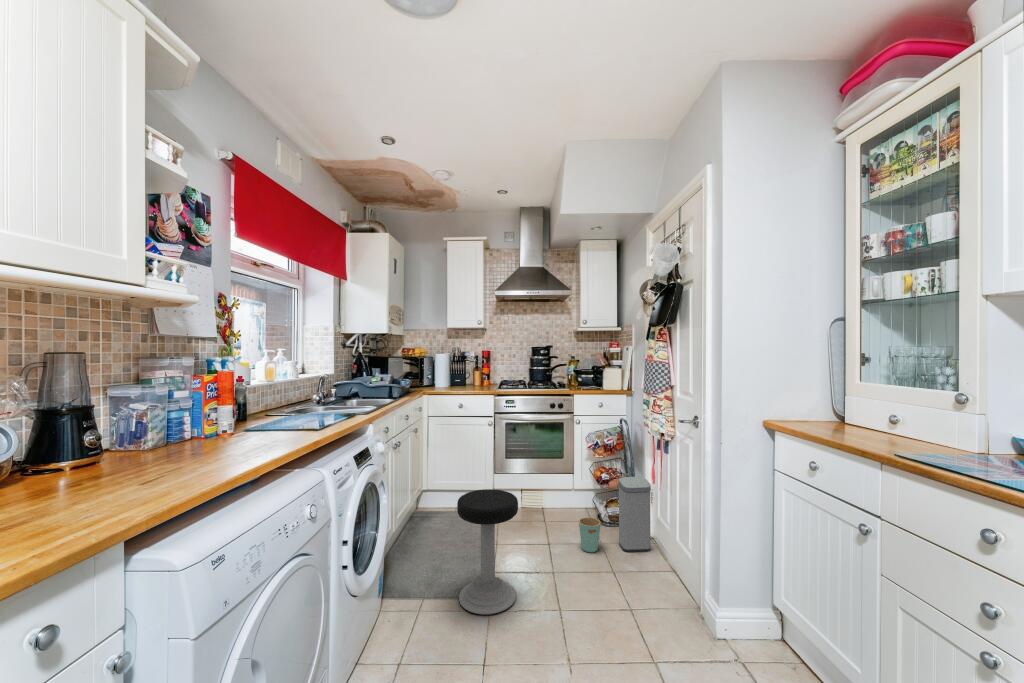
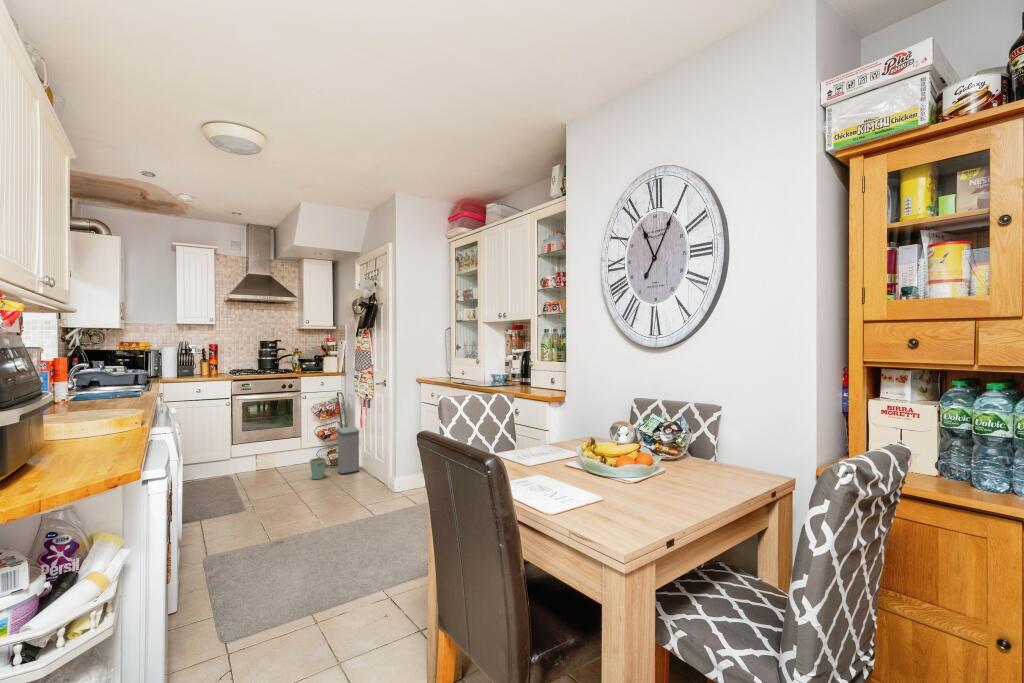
stool: present [457,489,518,615] -> none [228,439,274,515]

